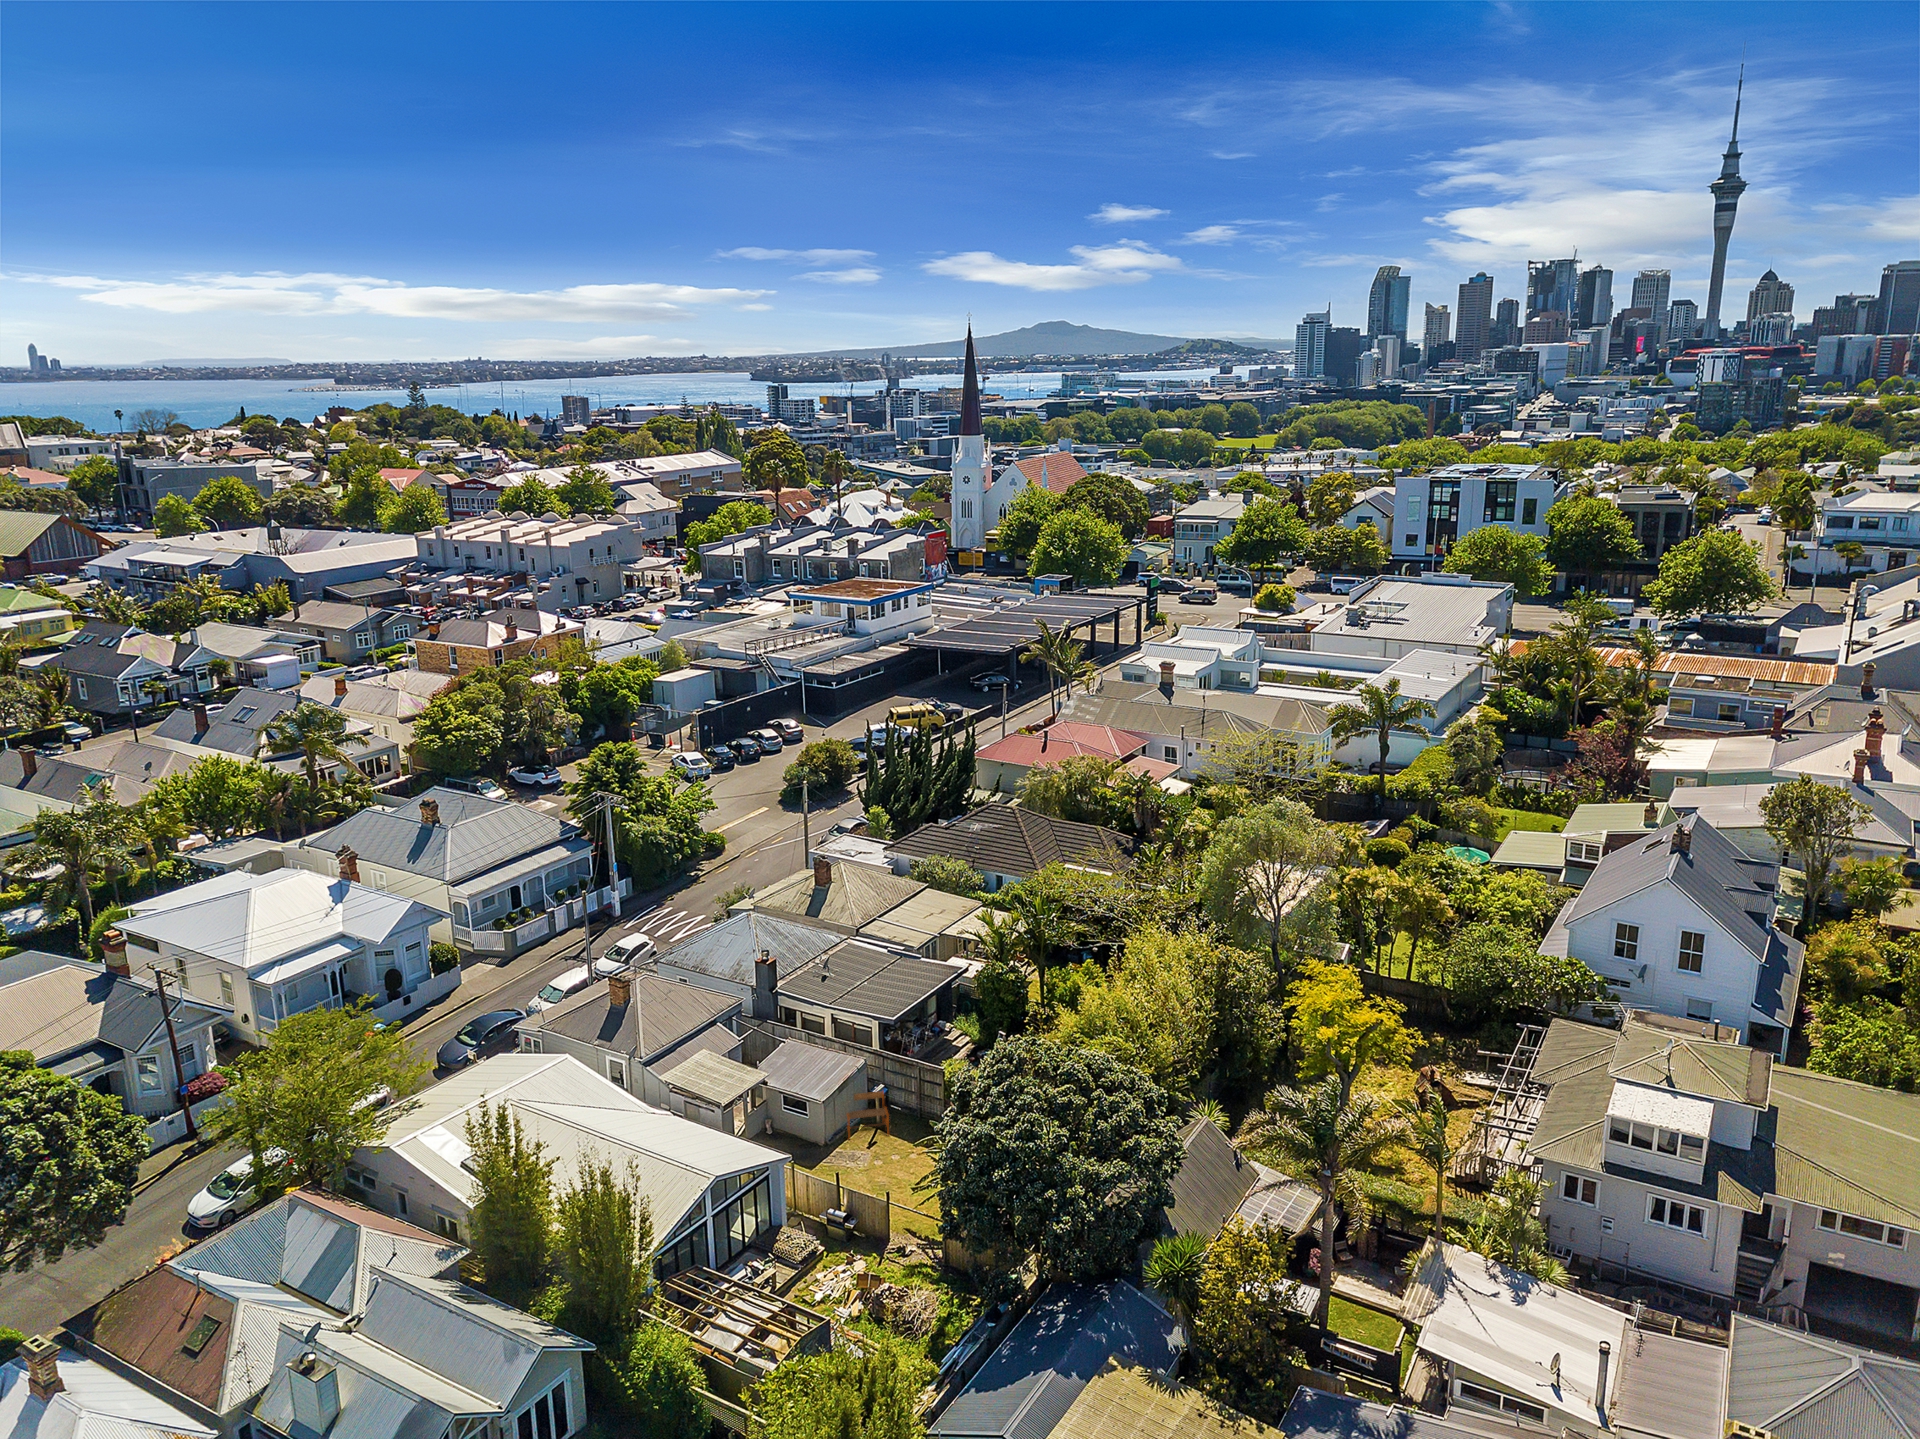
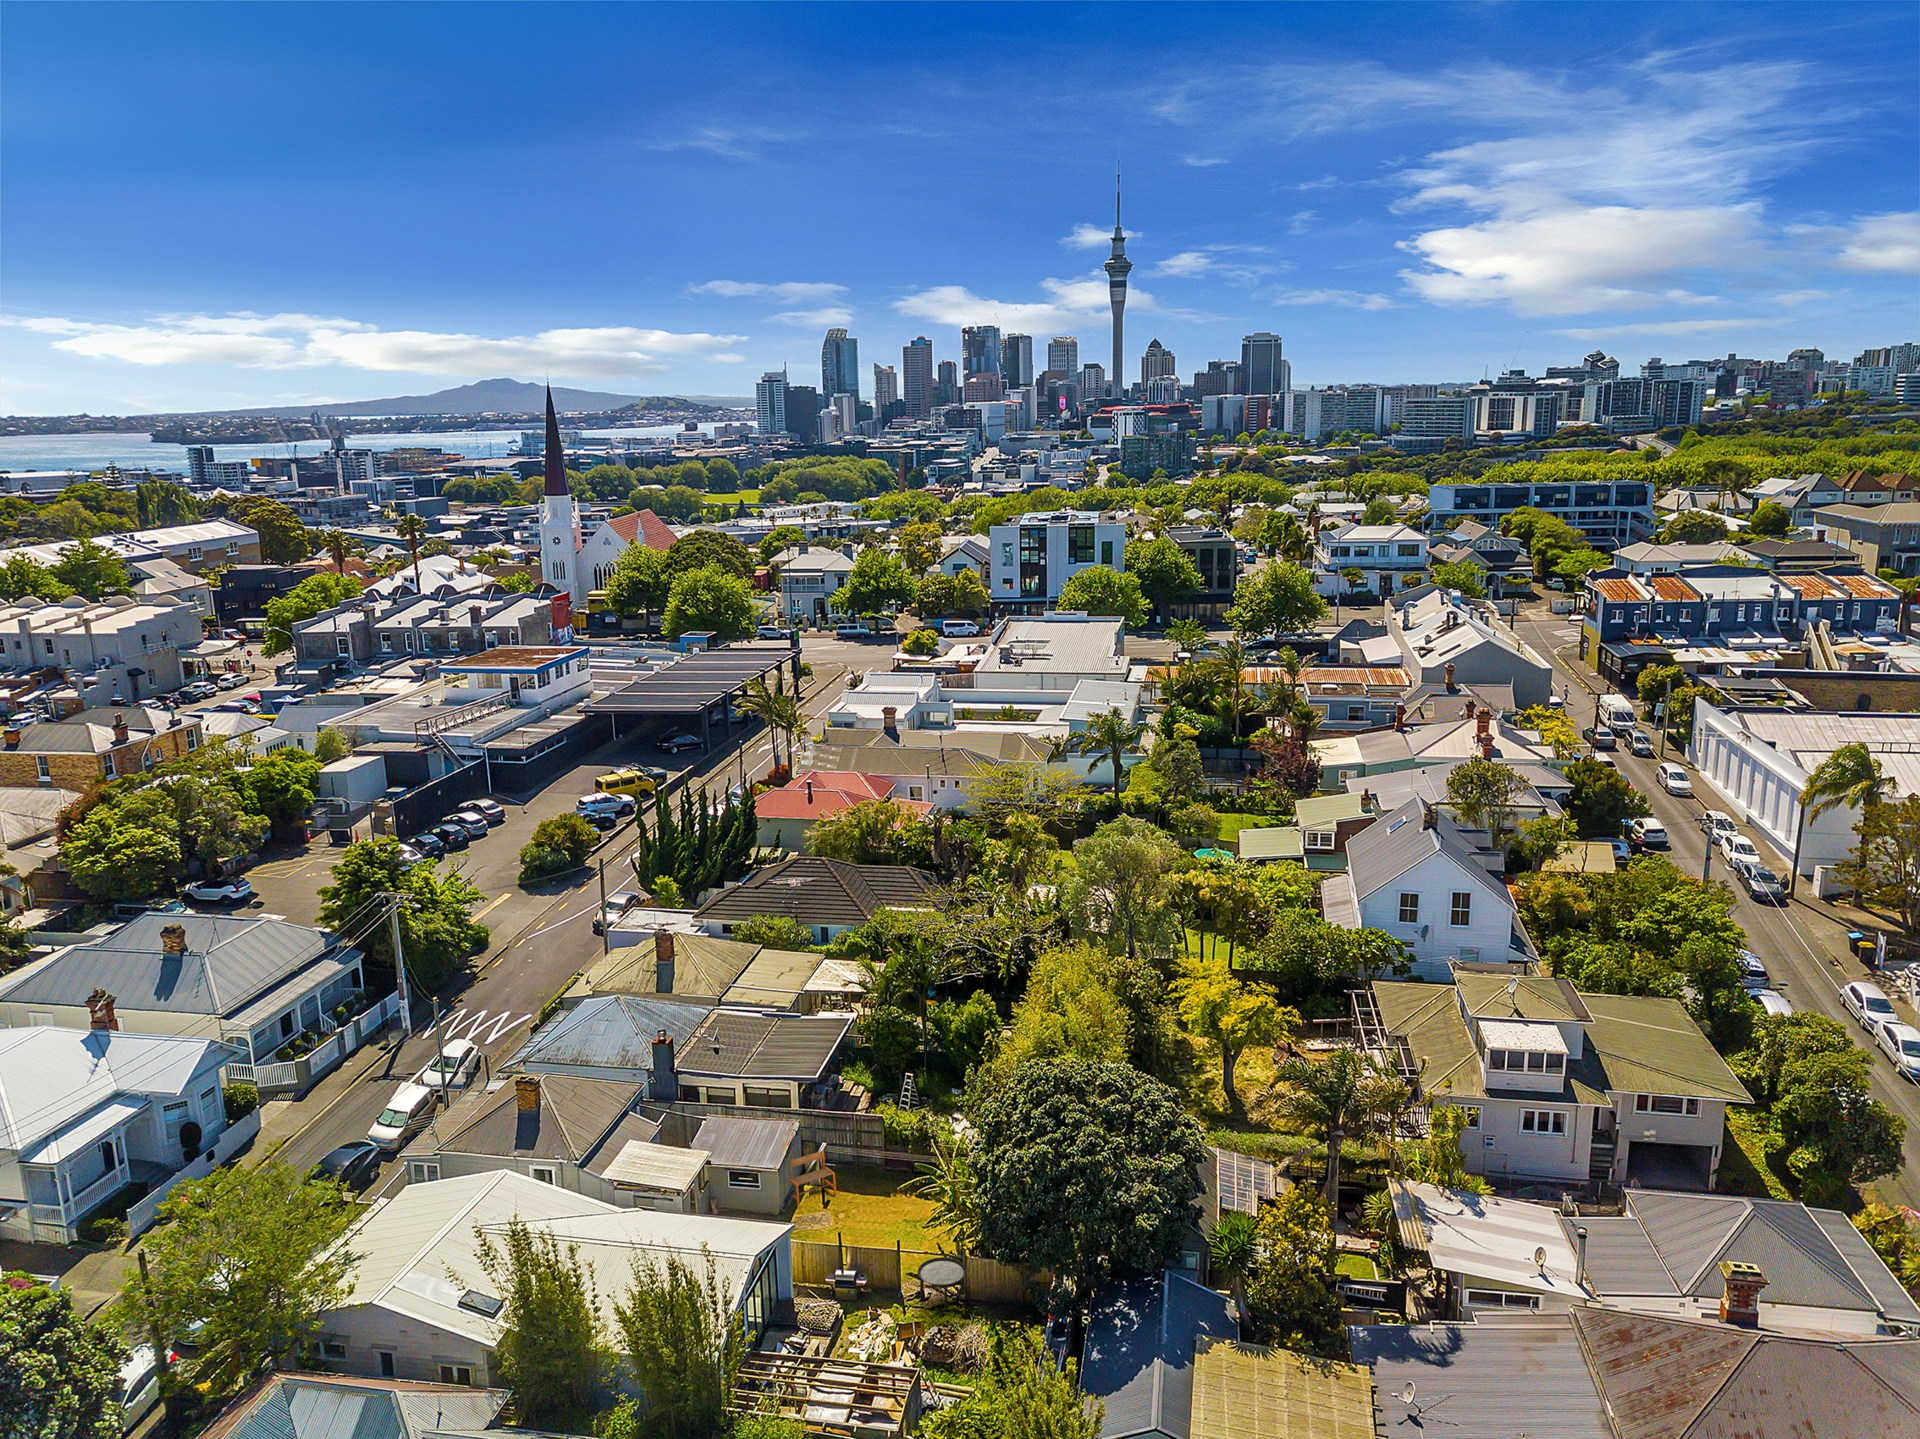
round table: none [897,1217,945,1269] -> present [918,1257,966,1310]

